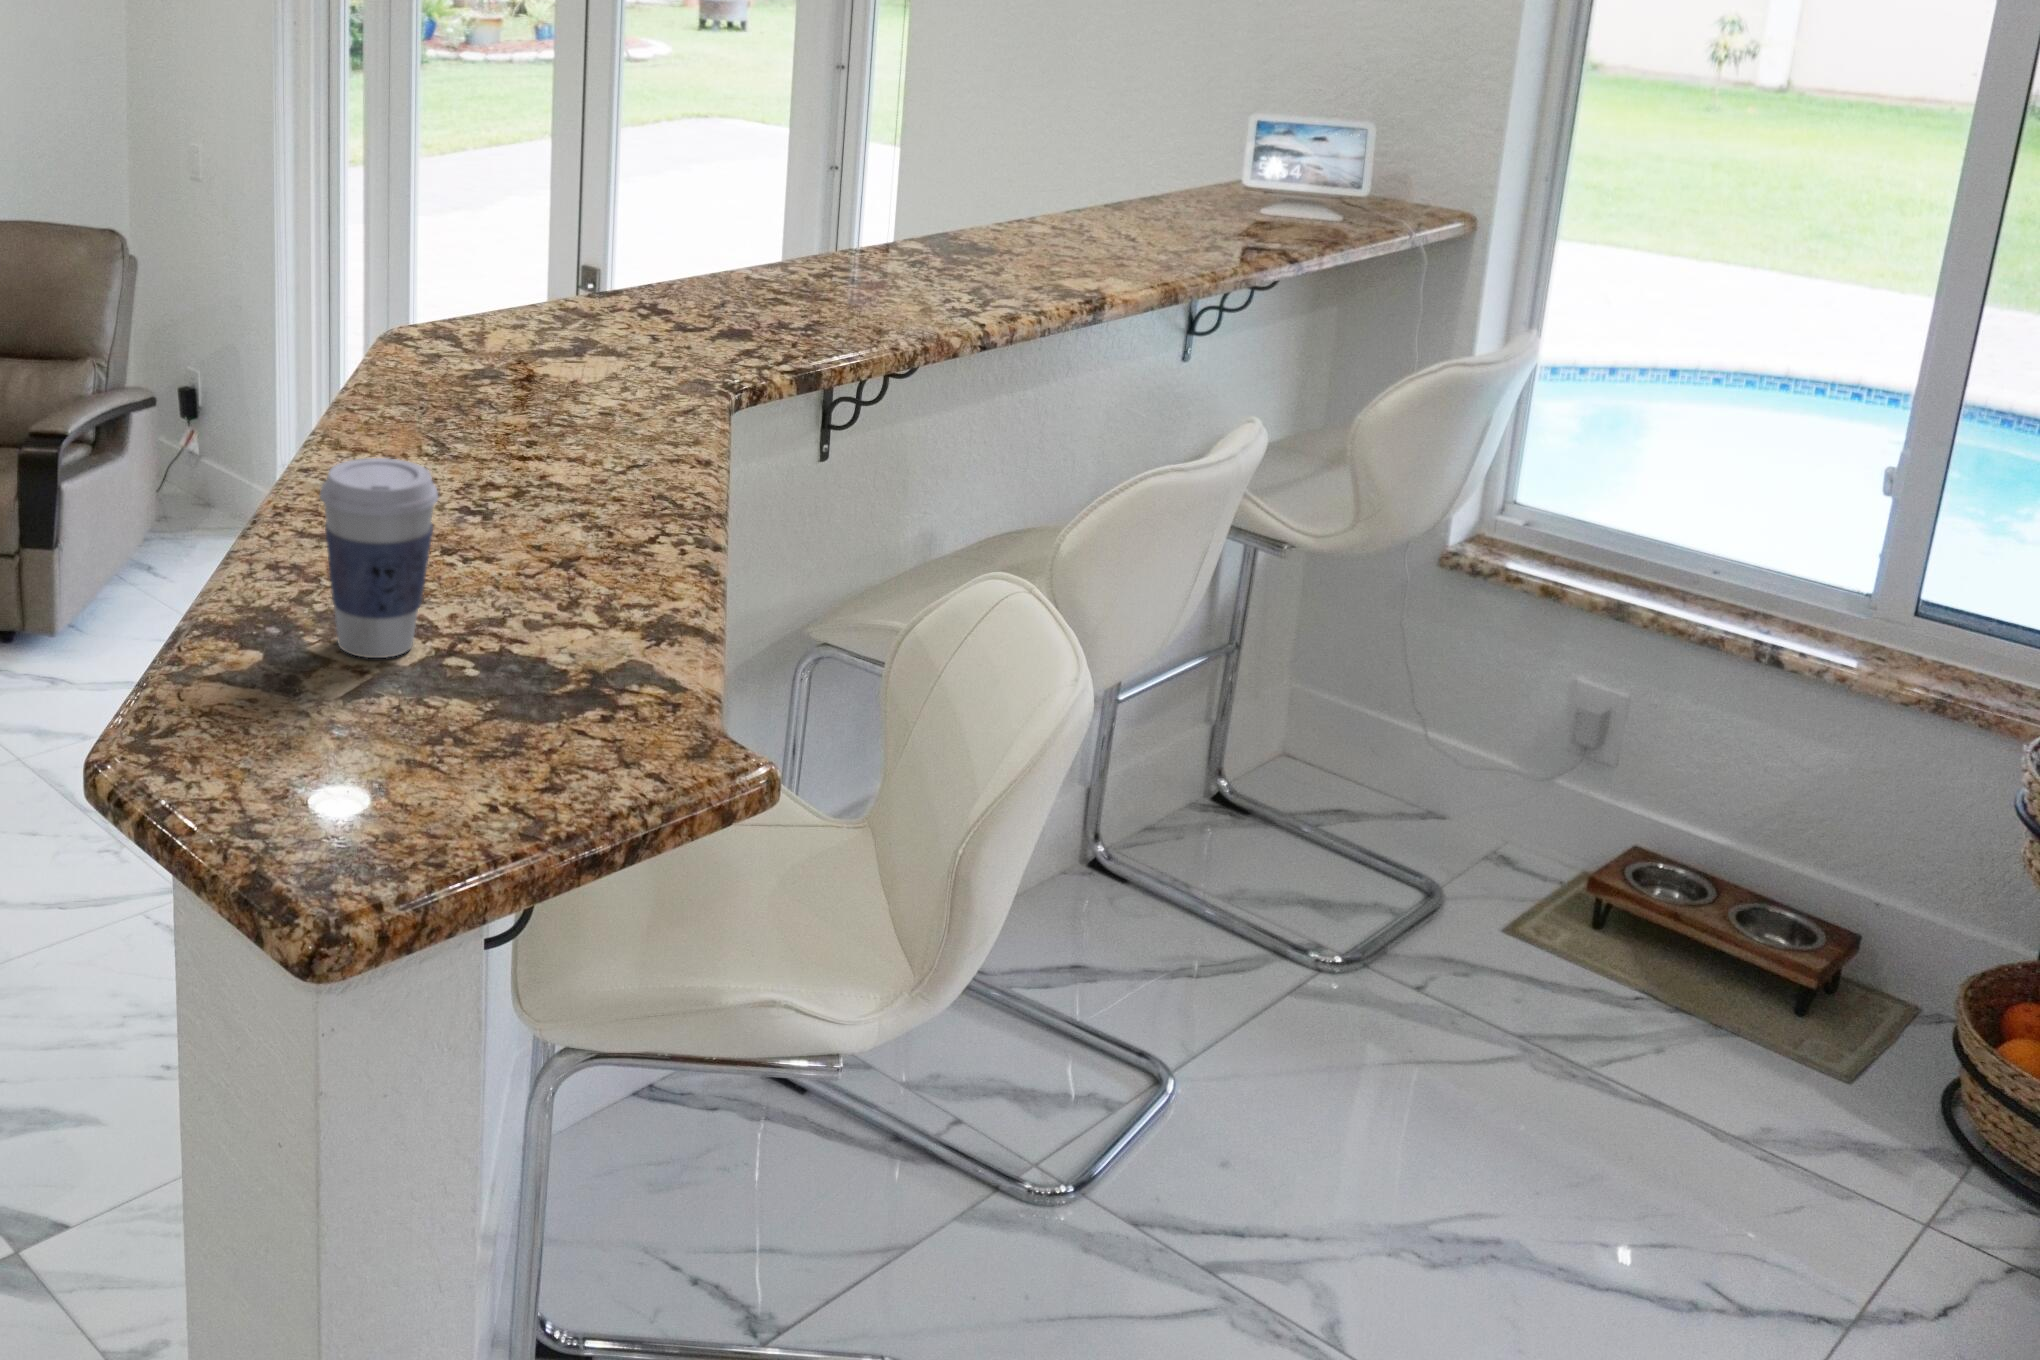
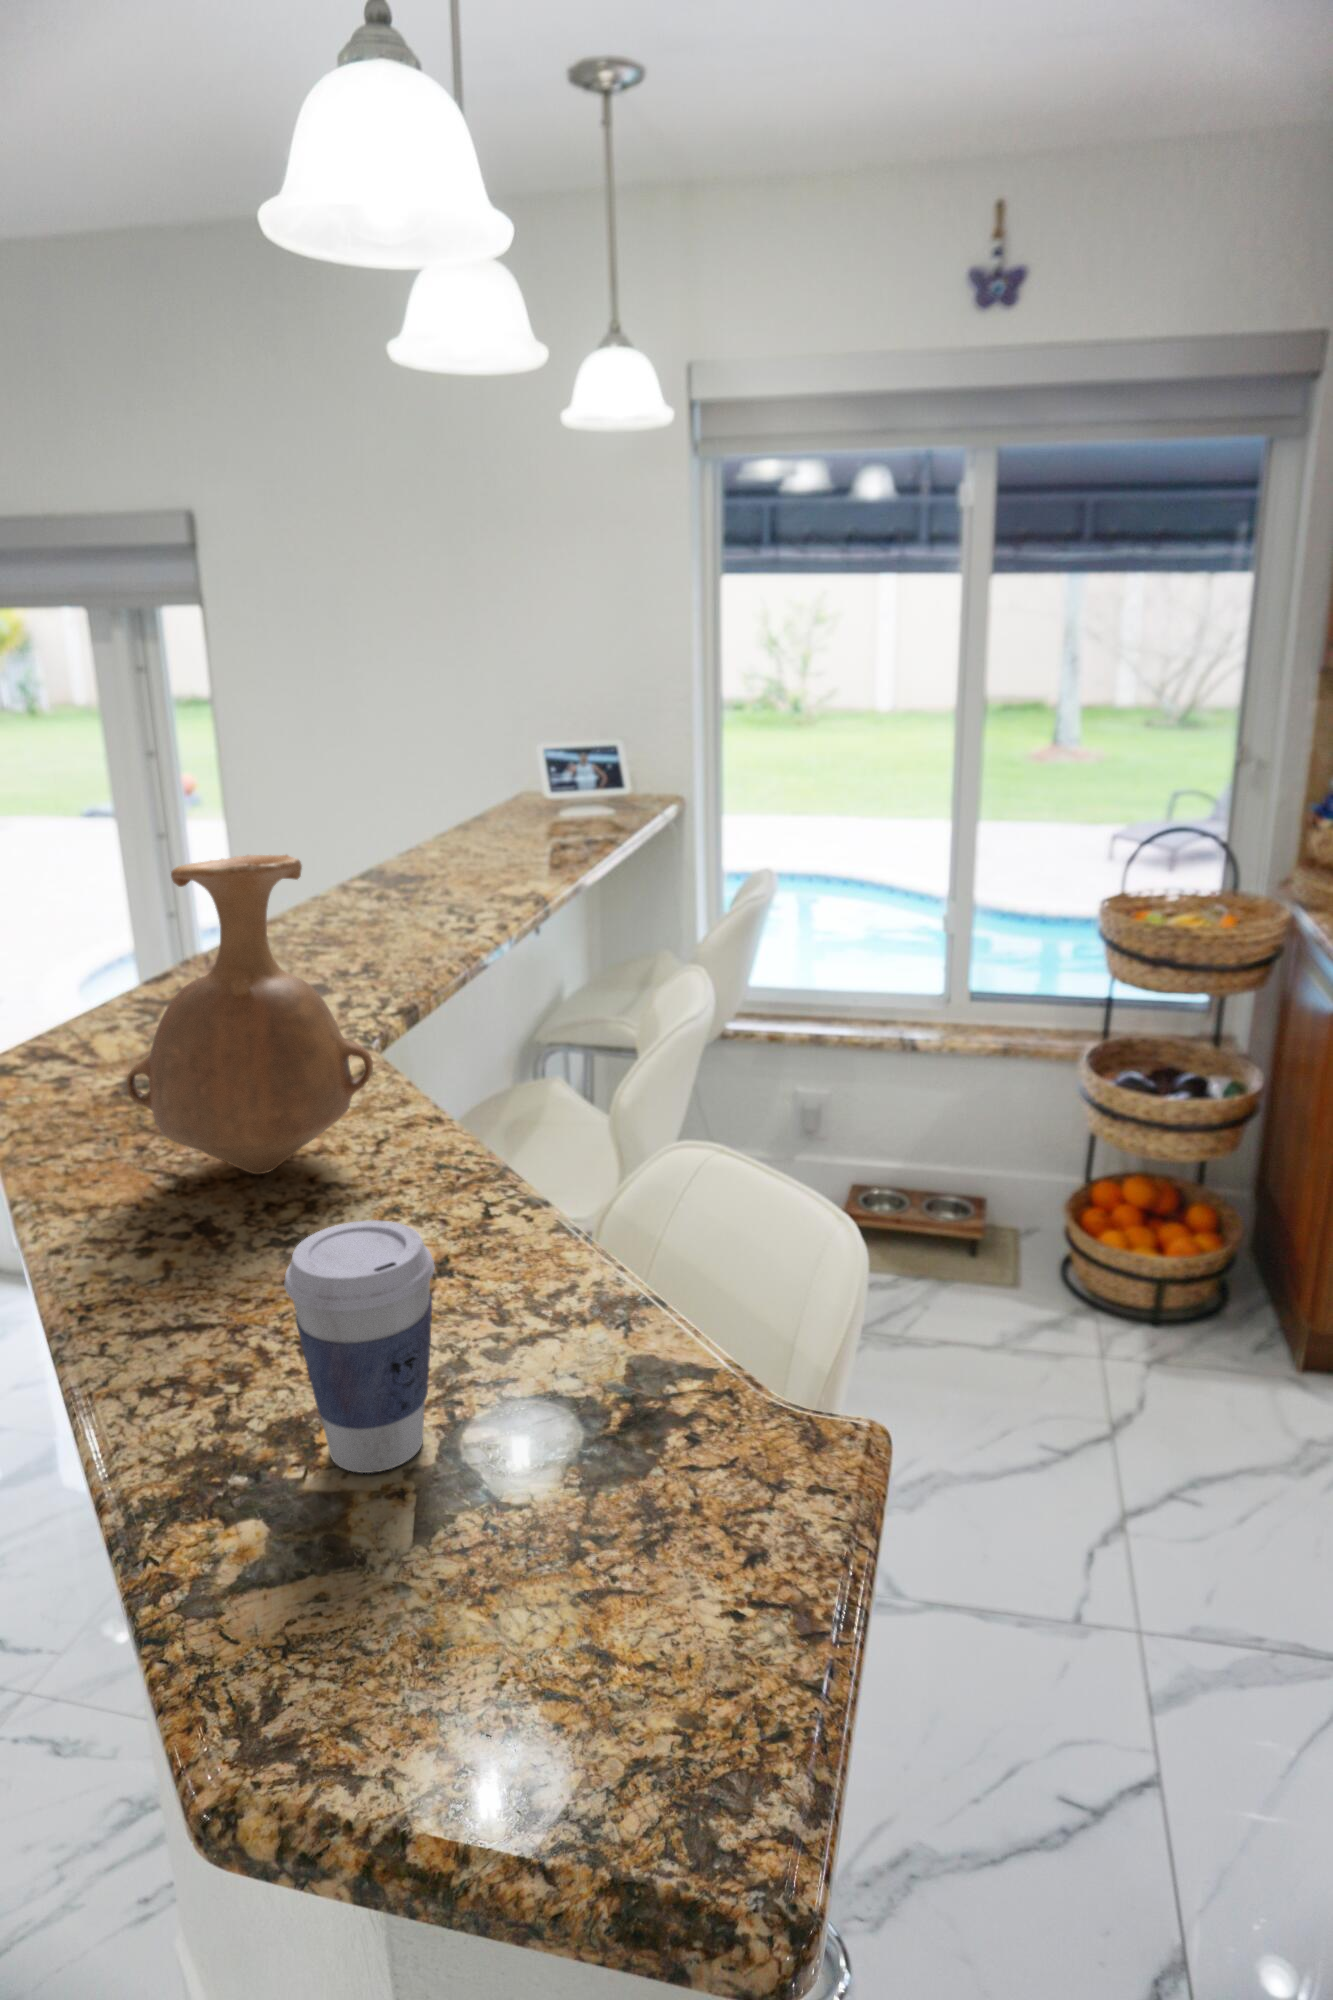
vase: none [410,166,613,462] -> present [126,855,373,1174]

